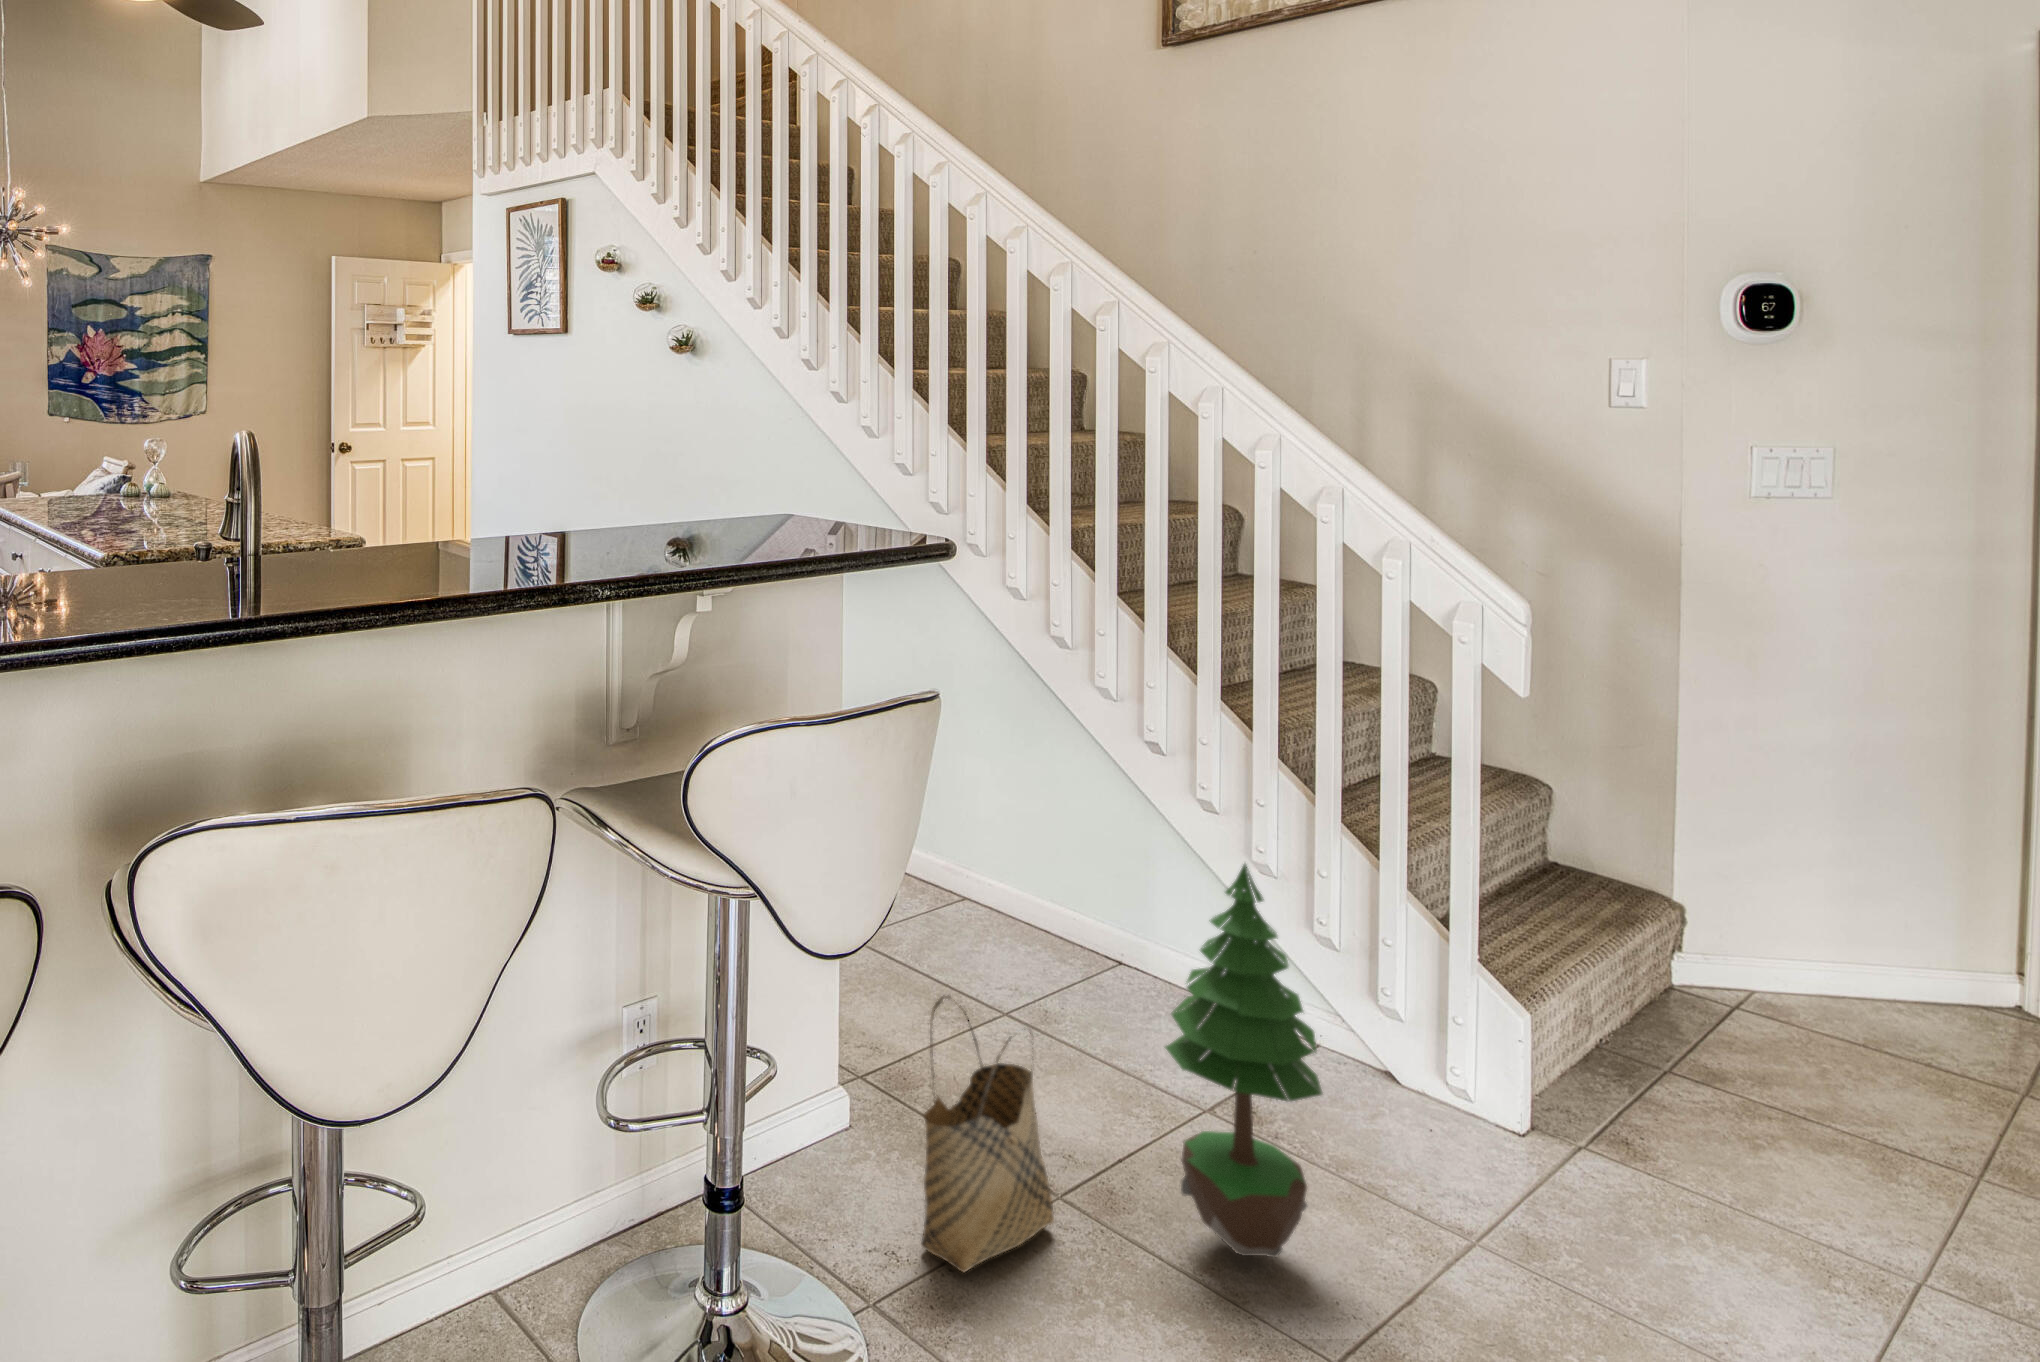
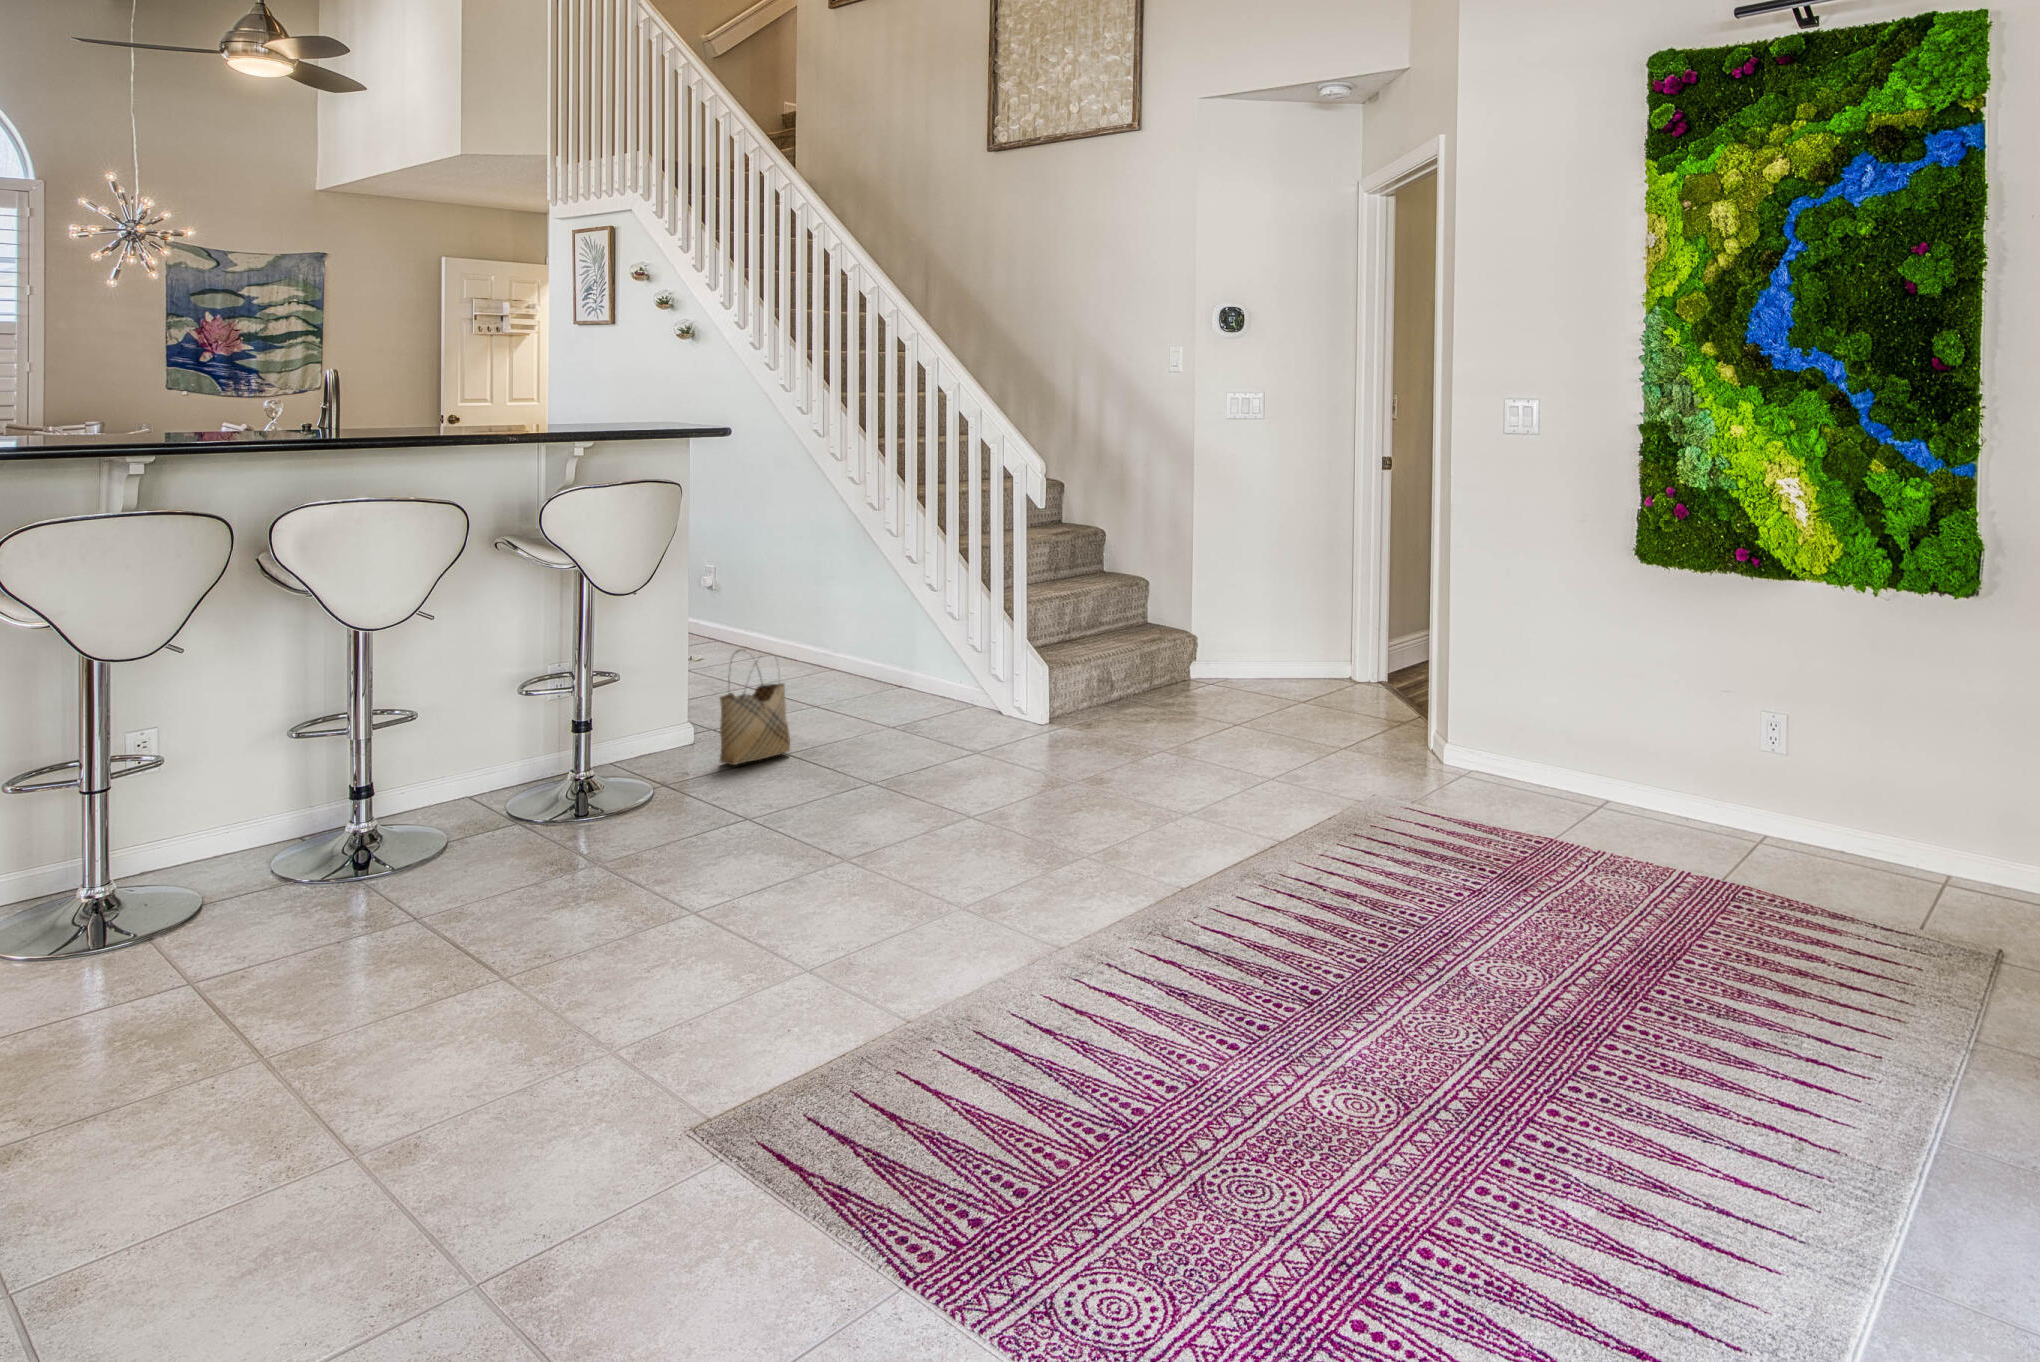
potted tree: present [1165,864,1322,1257] -> none [844,571,909,754]

